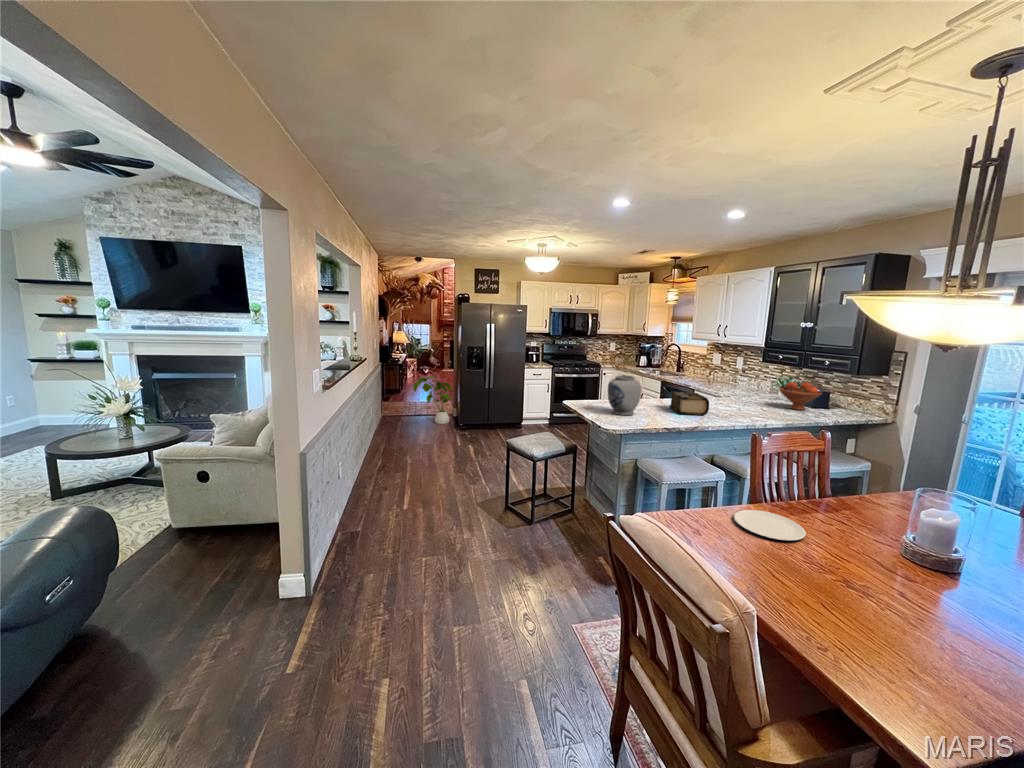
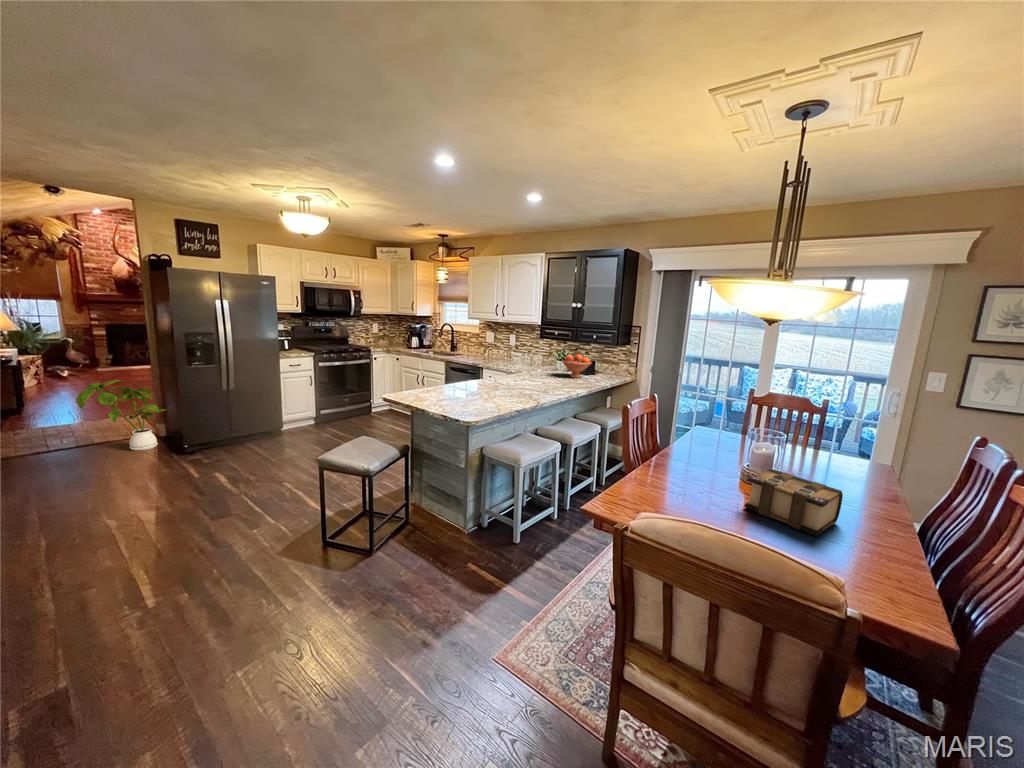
vase: present [608,375,641,415] -> none [443,359,479,403]
book: present [669,392,709,415] -> present [744,469,843,536]
plate: present [734,510,806,541] -> none [644,475,703,500]

